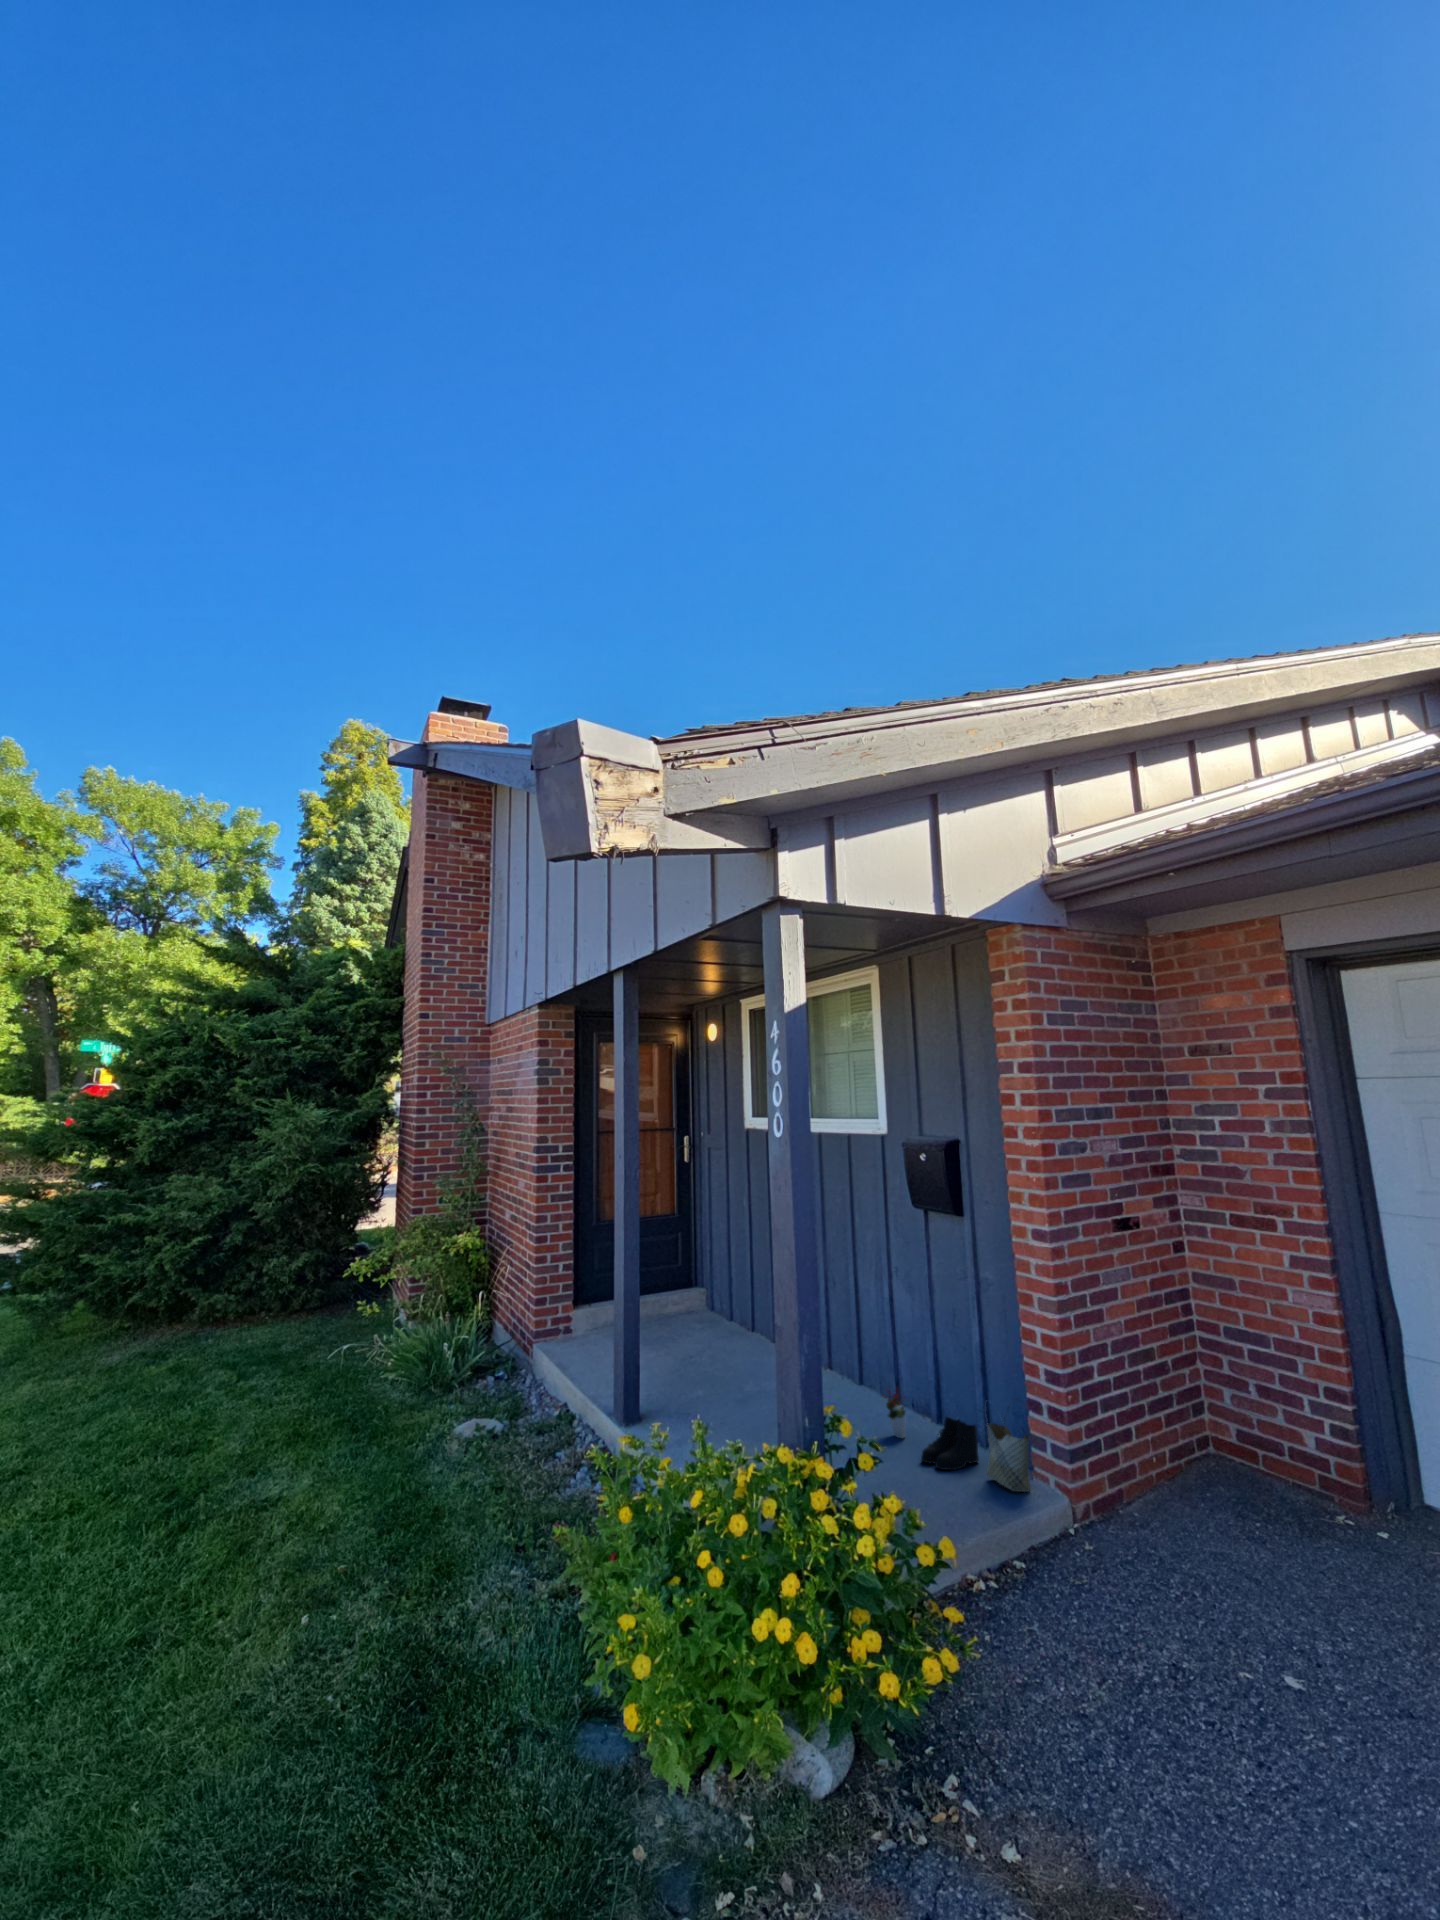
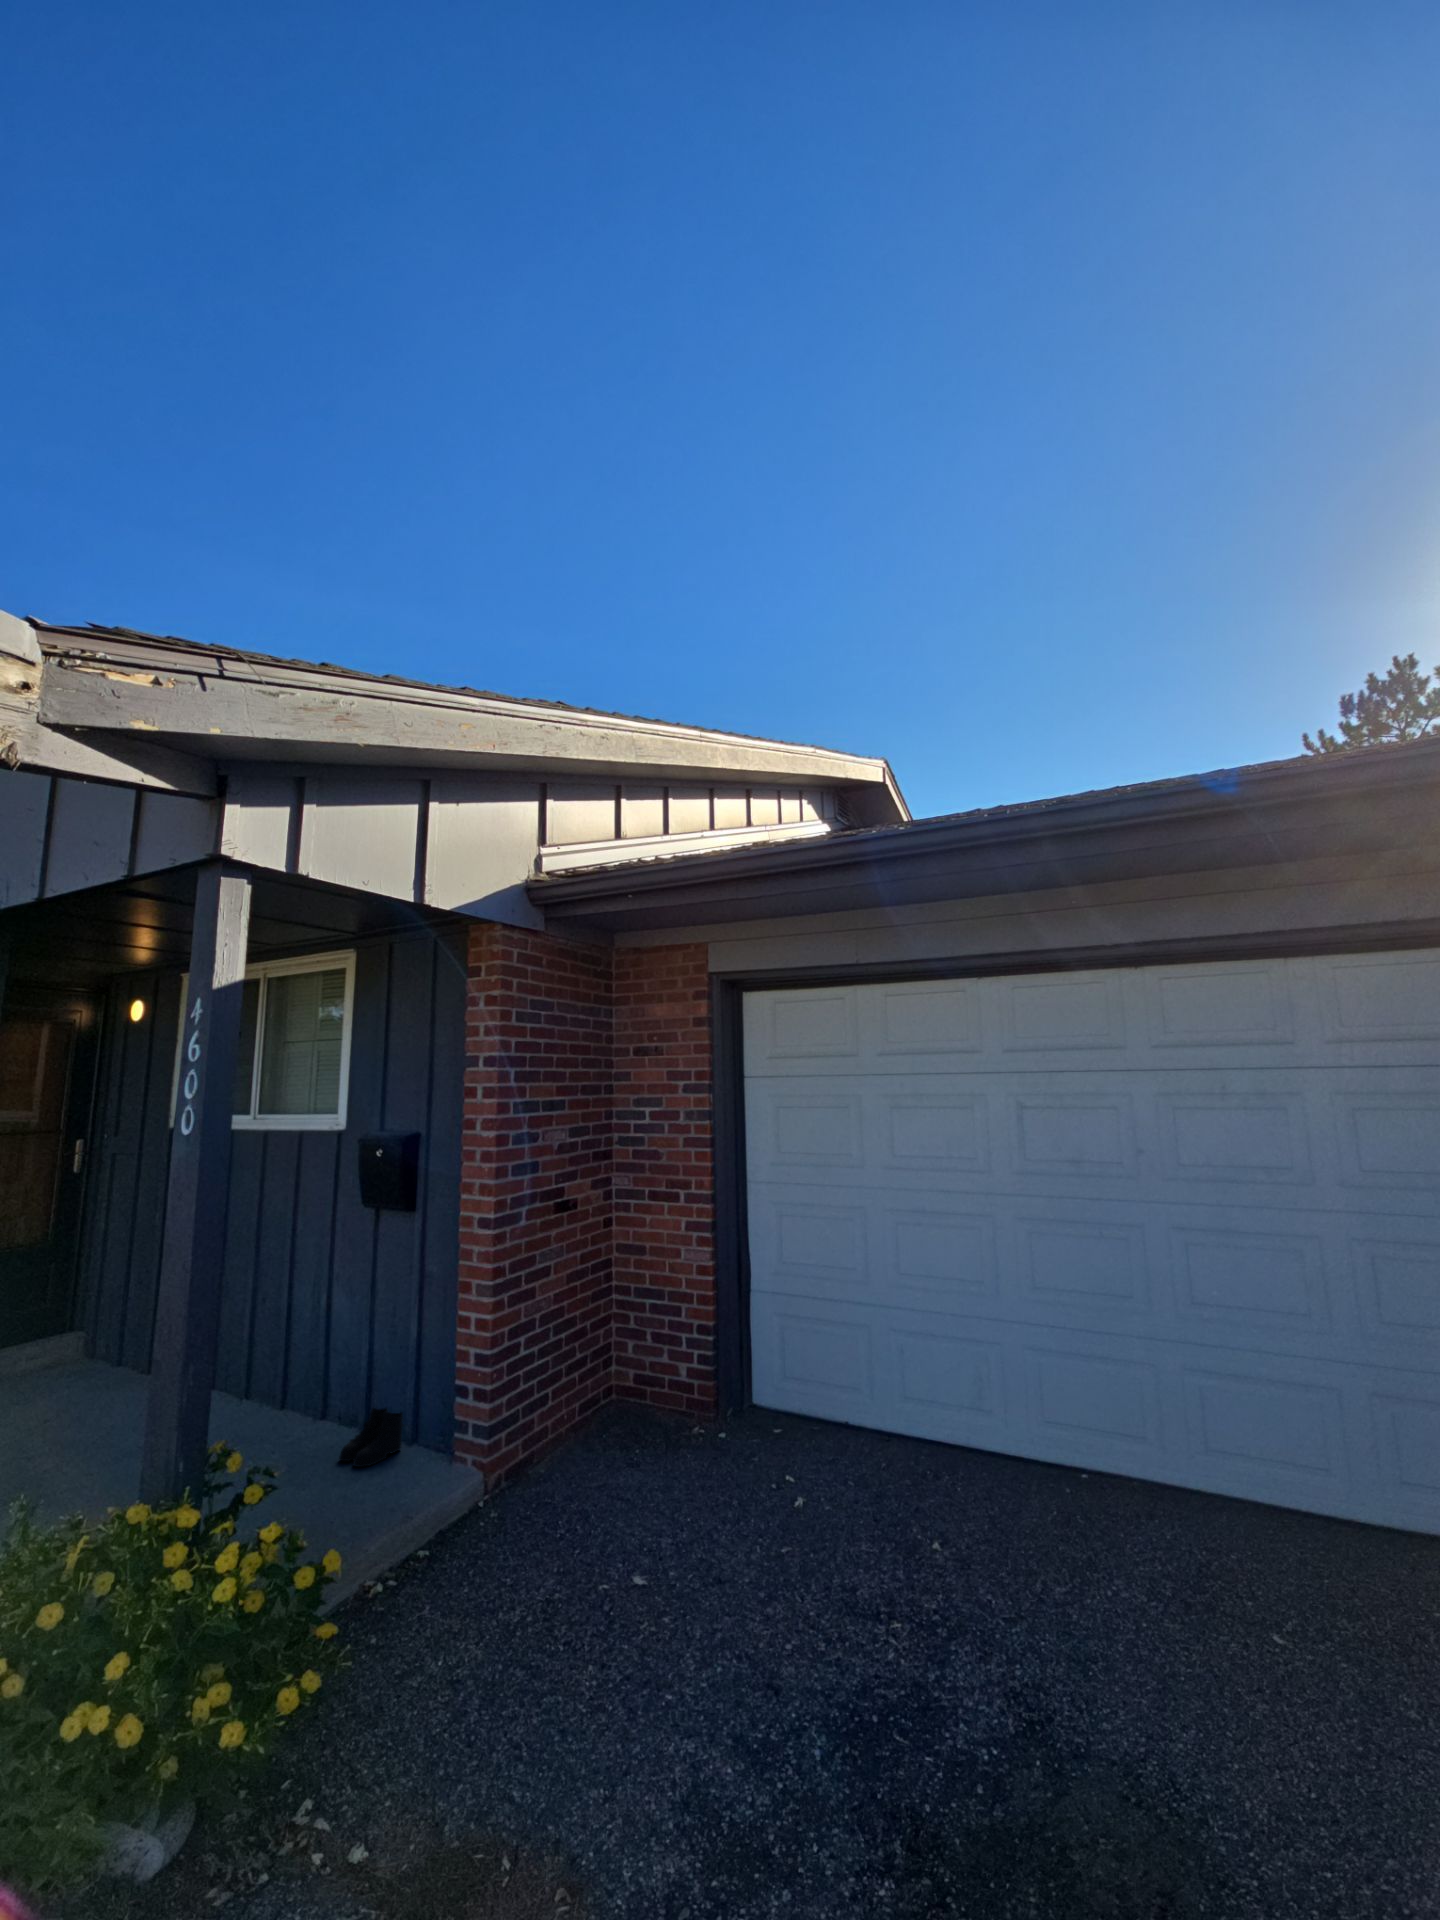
decorative plant: present [885,1390,906,1438] -> none [307,1378,335,1433]
woven basket: present [987,1418,1030,1492] -> none [406,1384,452,1482]

